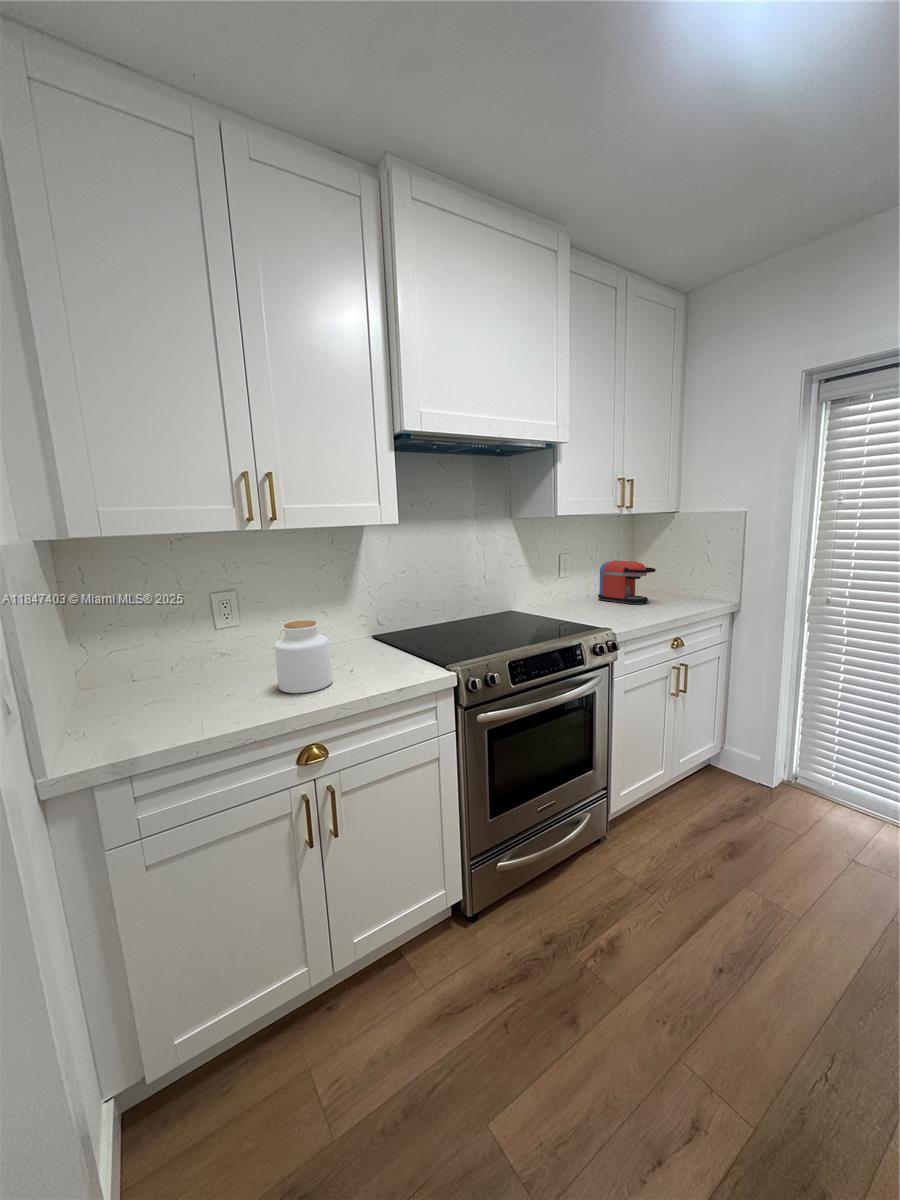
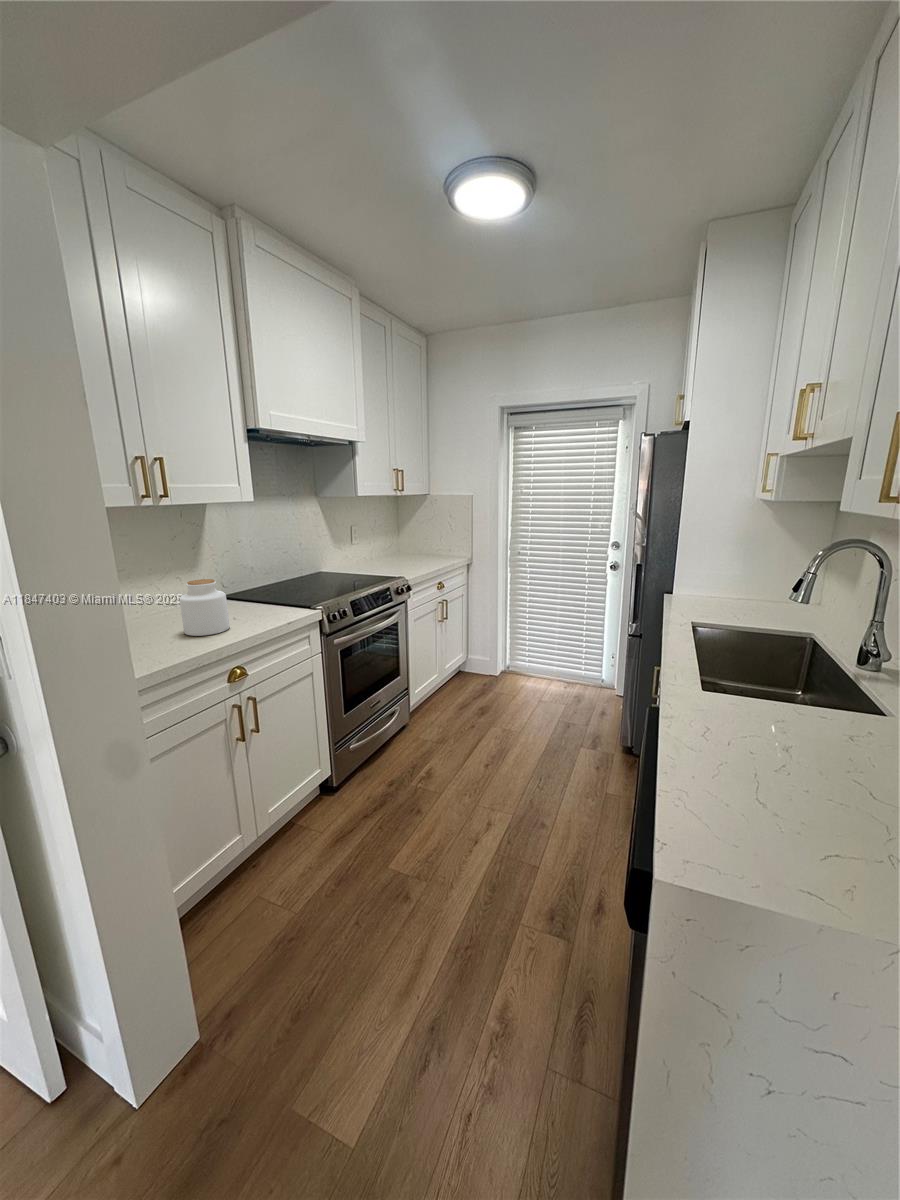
coffee maker: present [598,560,656,604] -> none [380,530,421,562]

